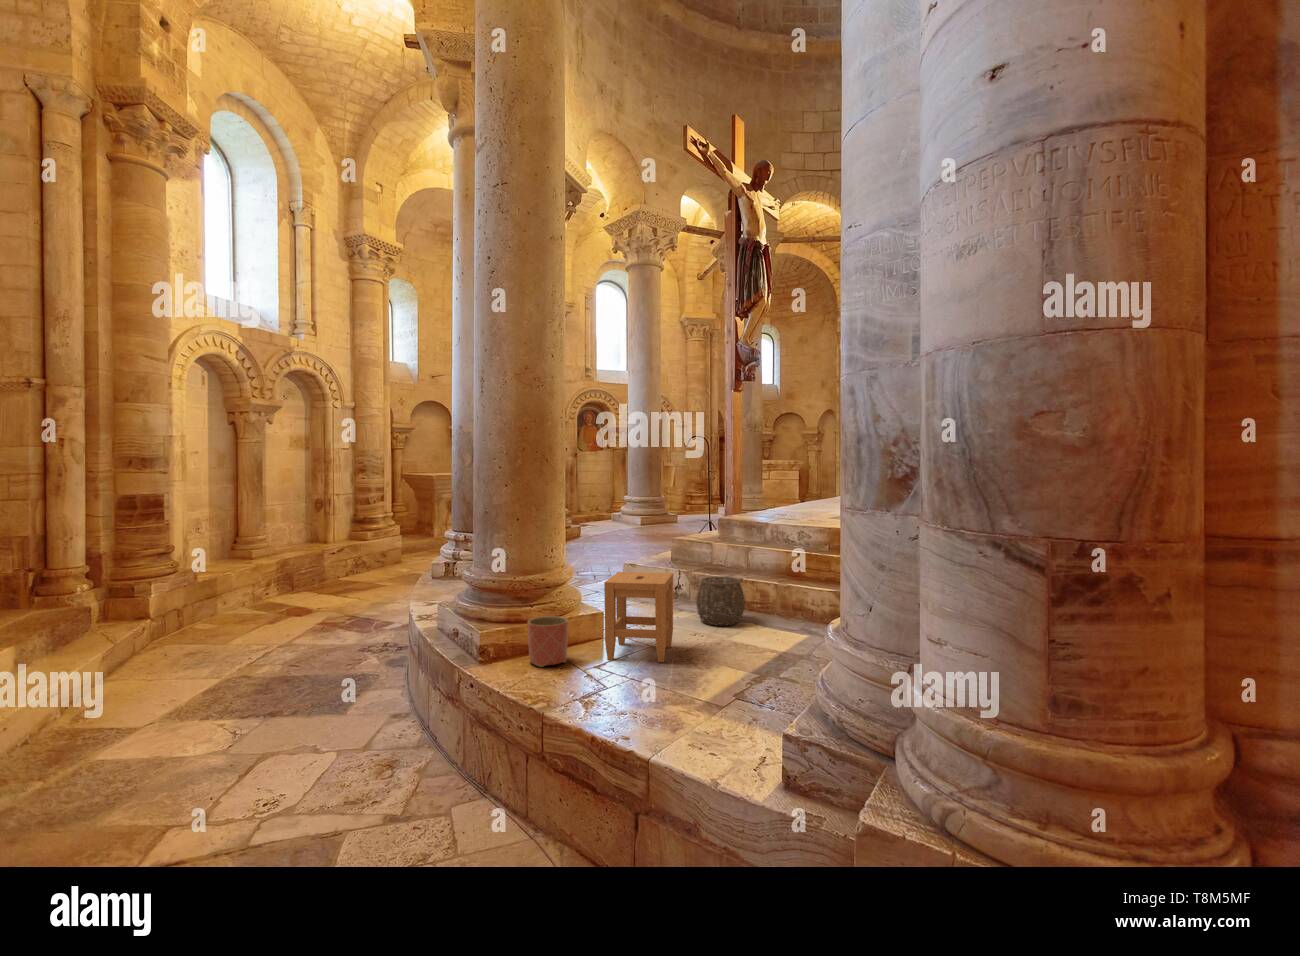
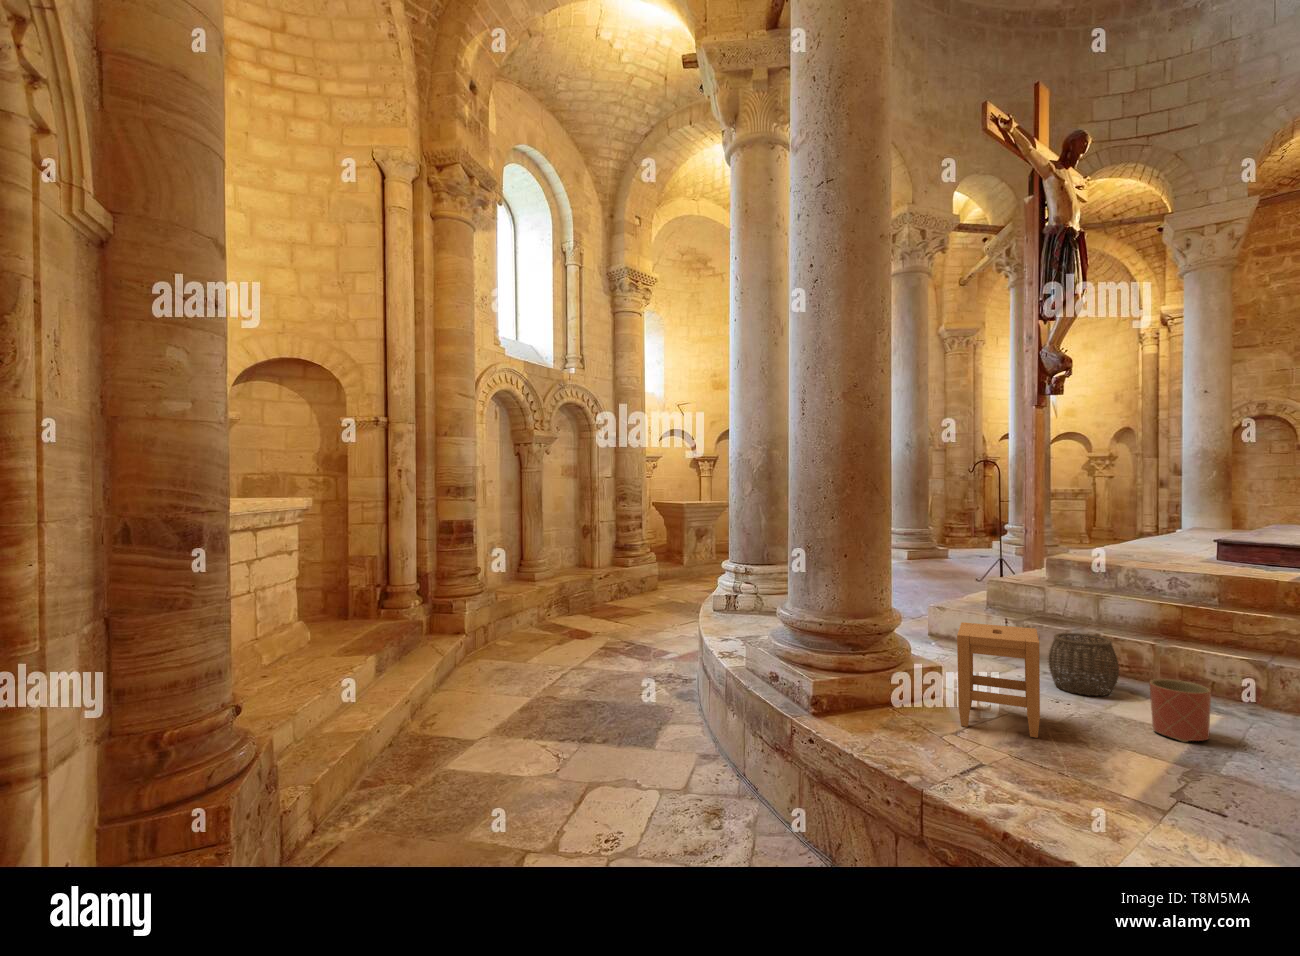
planter: present [528,616,568,667] -> present [1150,679,1211,742]

